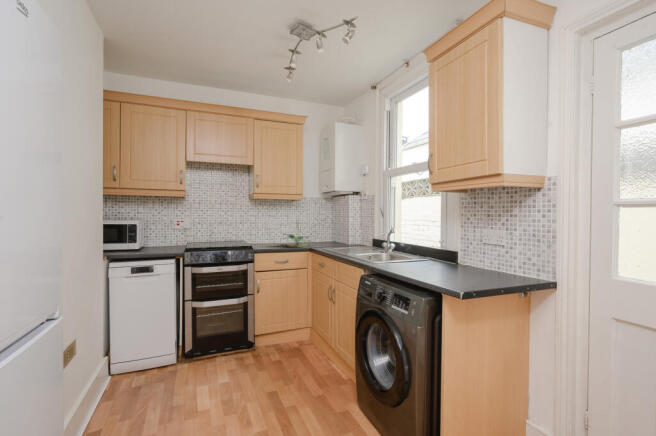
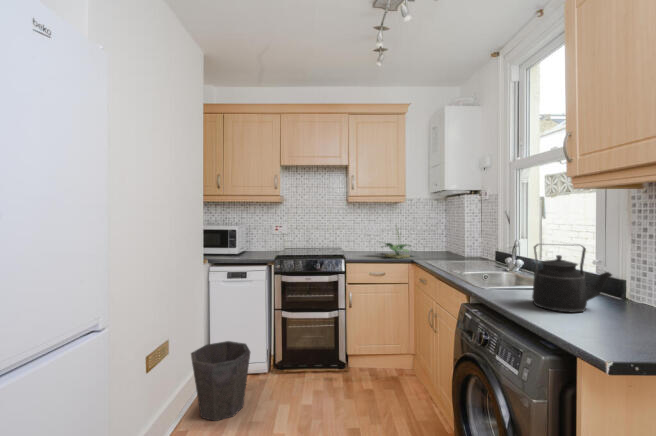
kettle: none [409,226,455,272] -> present [532,244,612,313]
waste bin: none [94,334,165,416] -> present [191,341,250,421]

